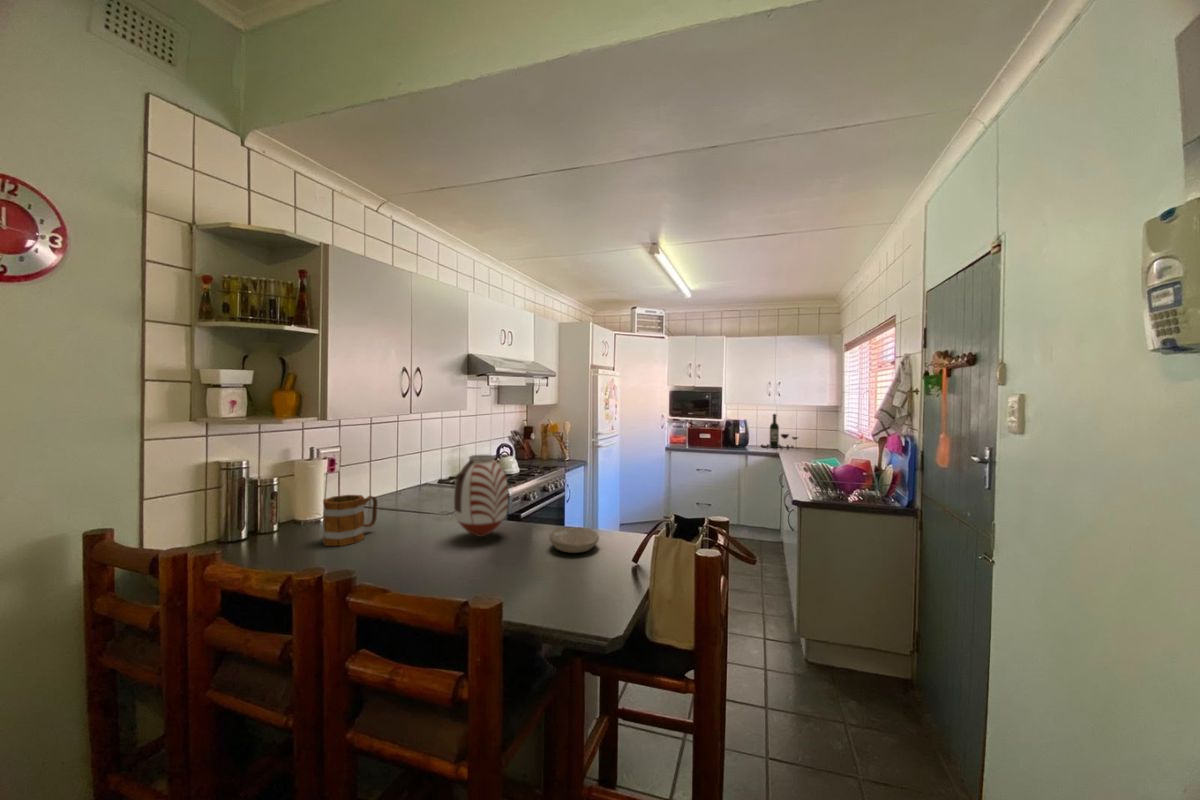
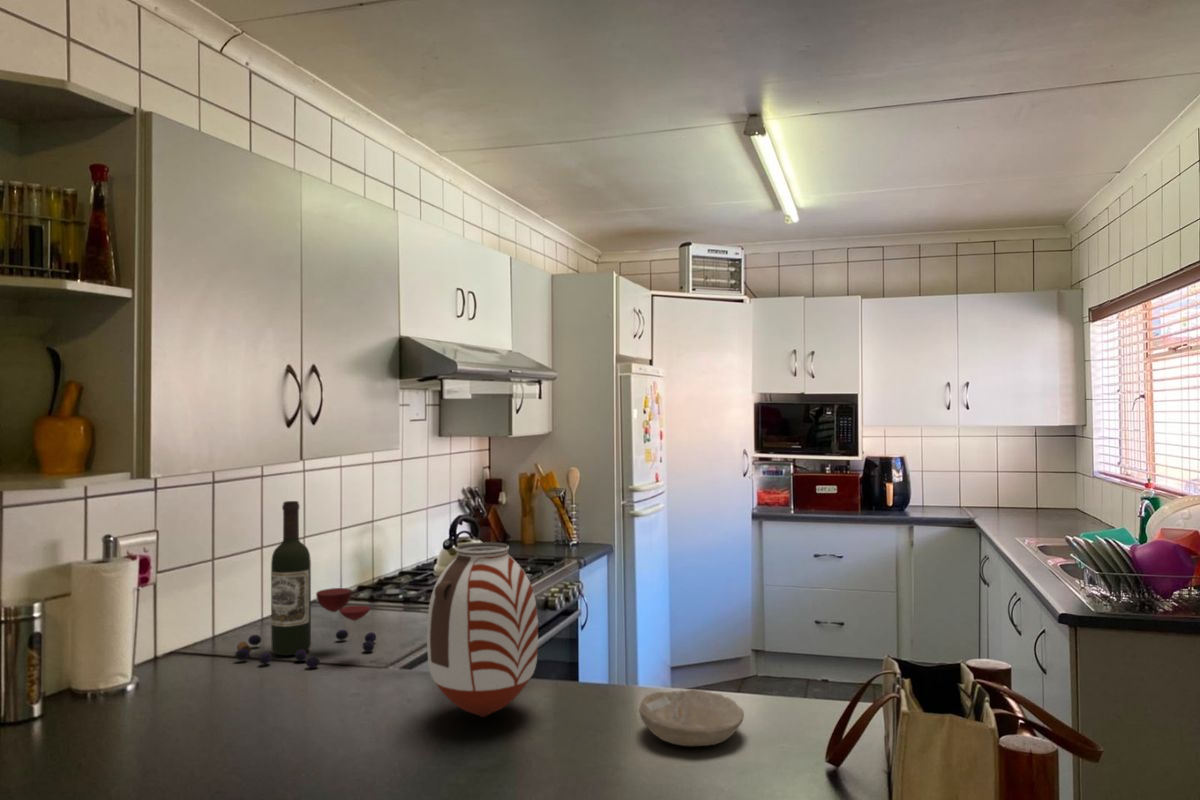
wine bottle: present [761,414,798,449] -> present [235,501,376,668]
mug: present [323,495,377,546] -> none [148,635,256,748]

